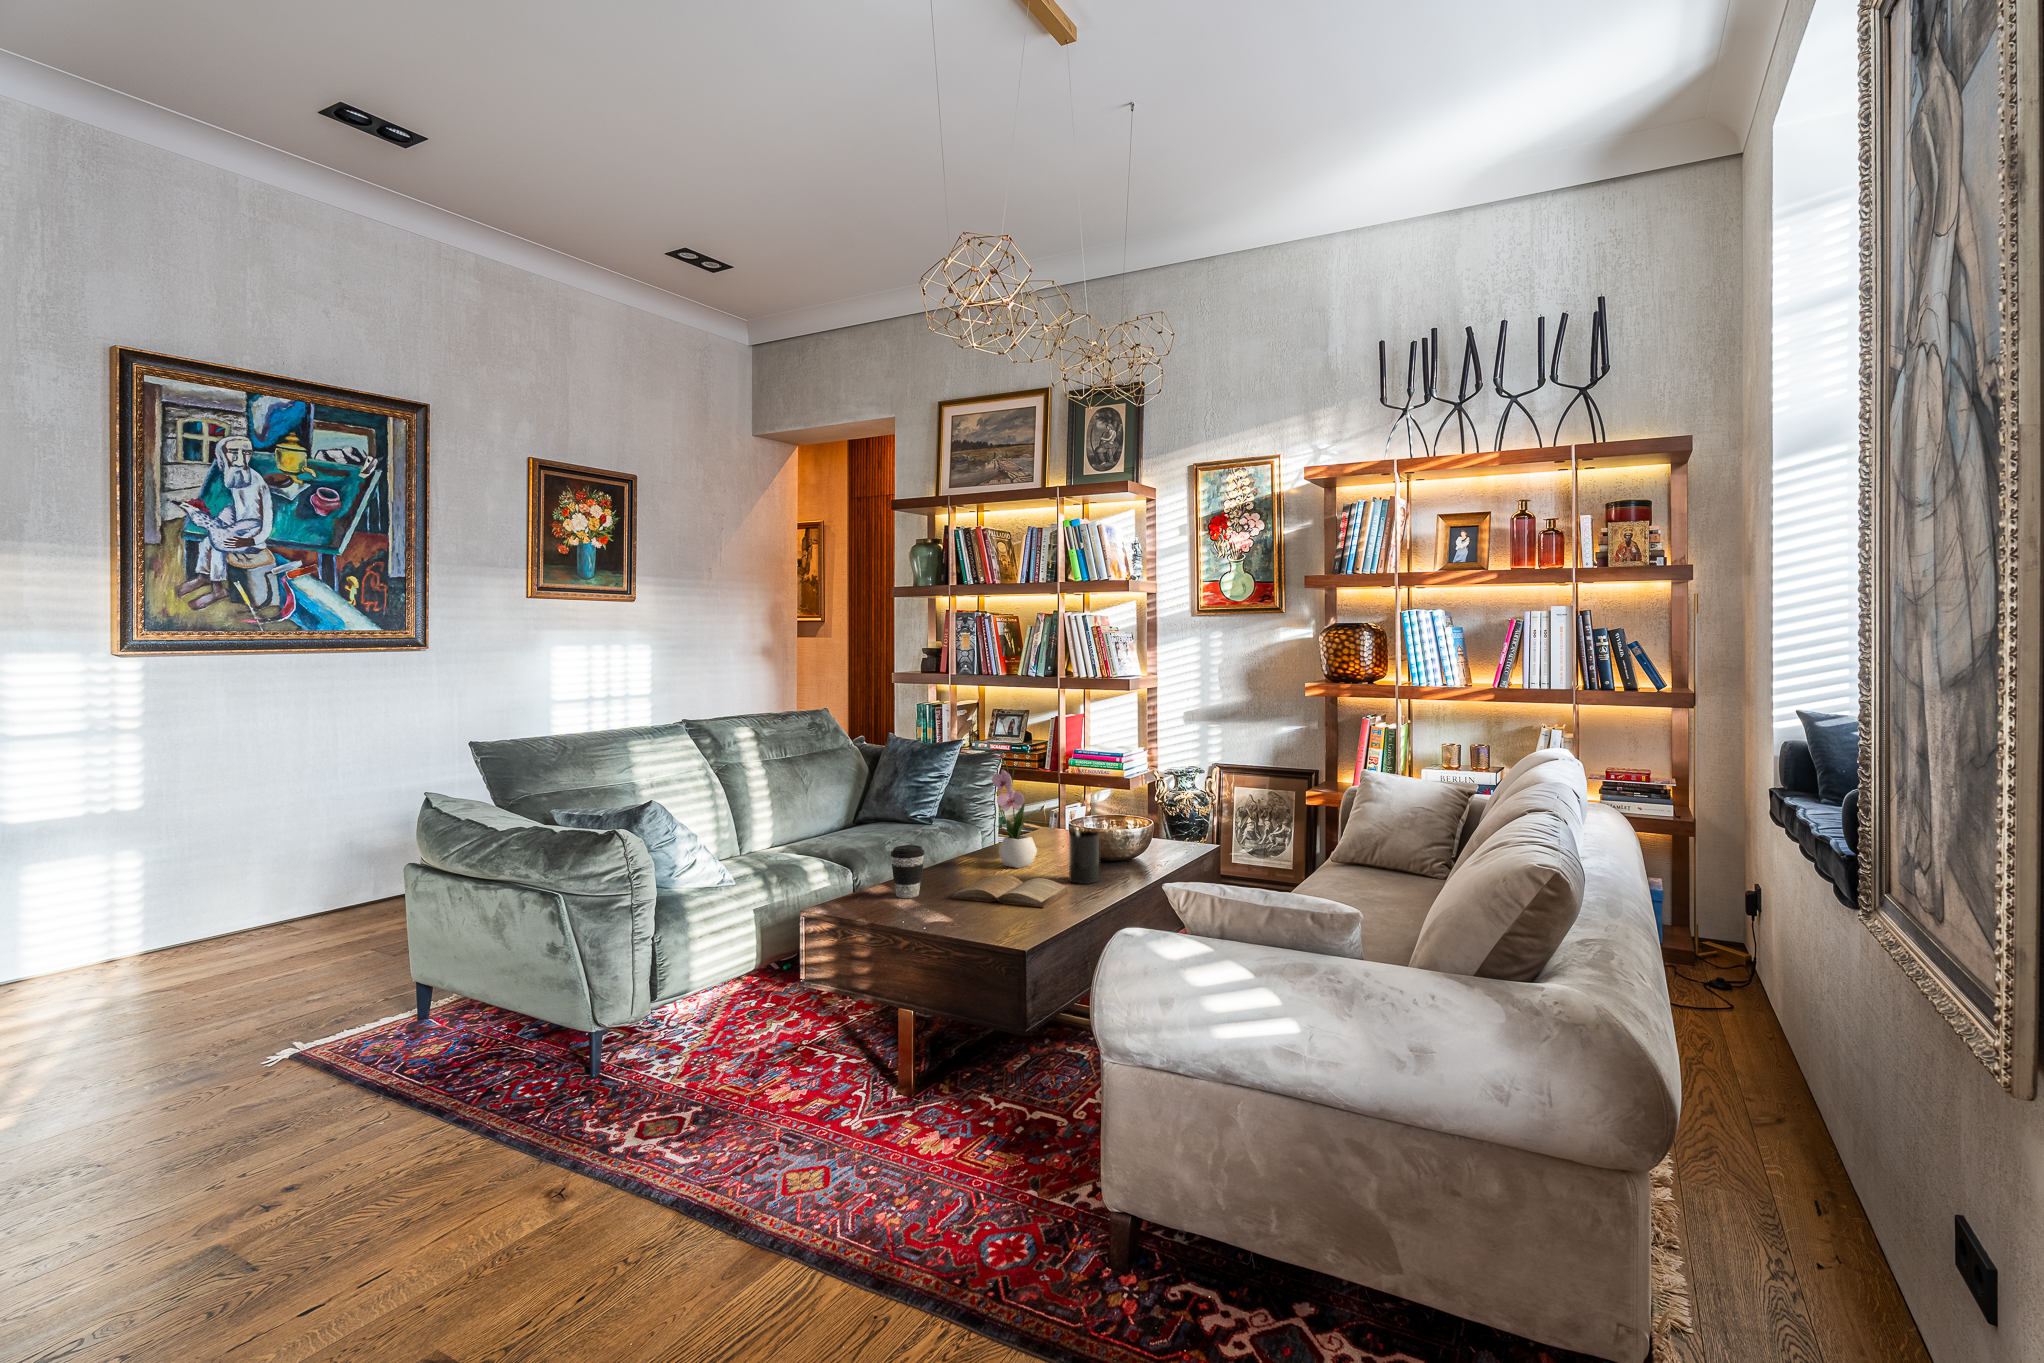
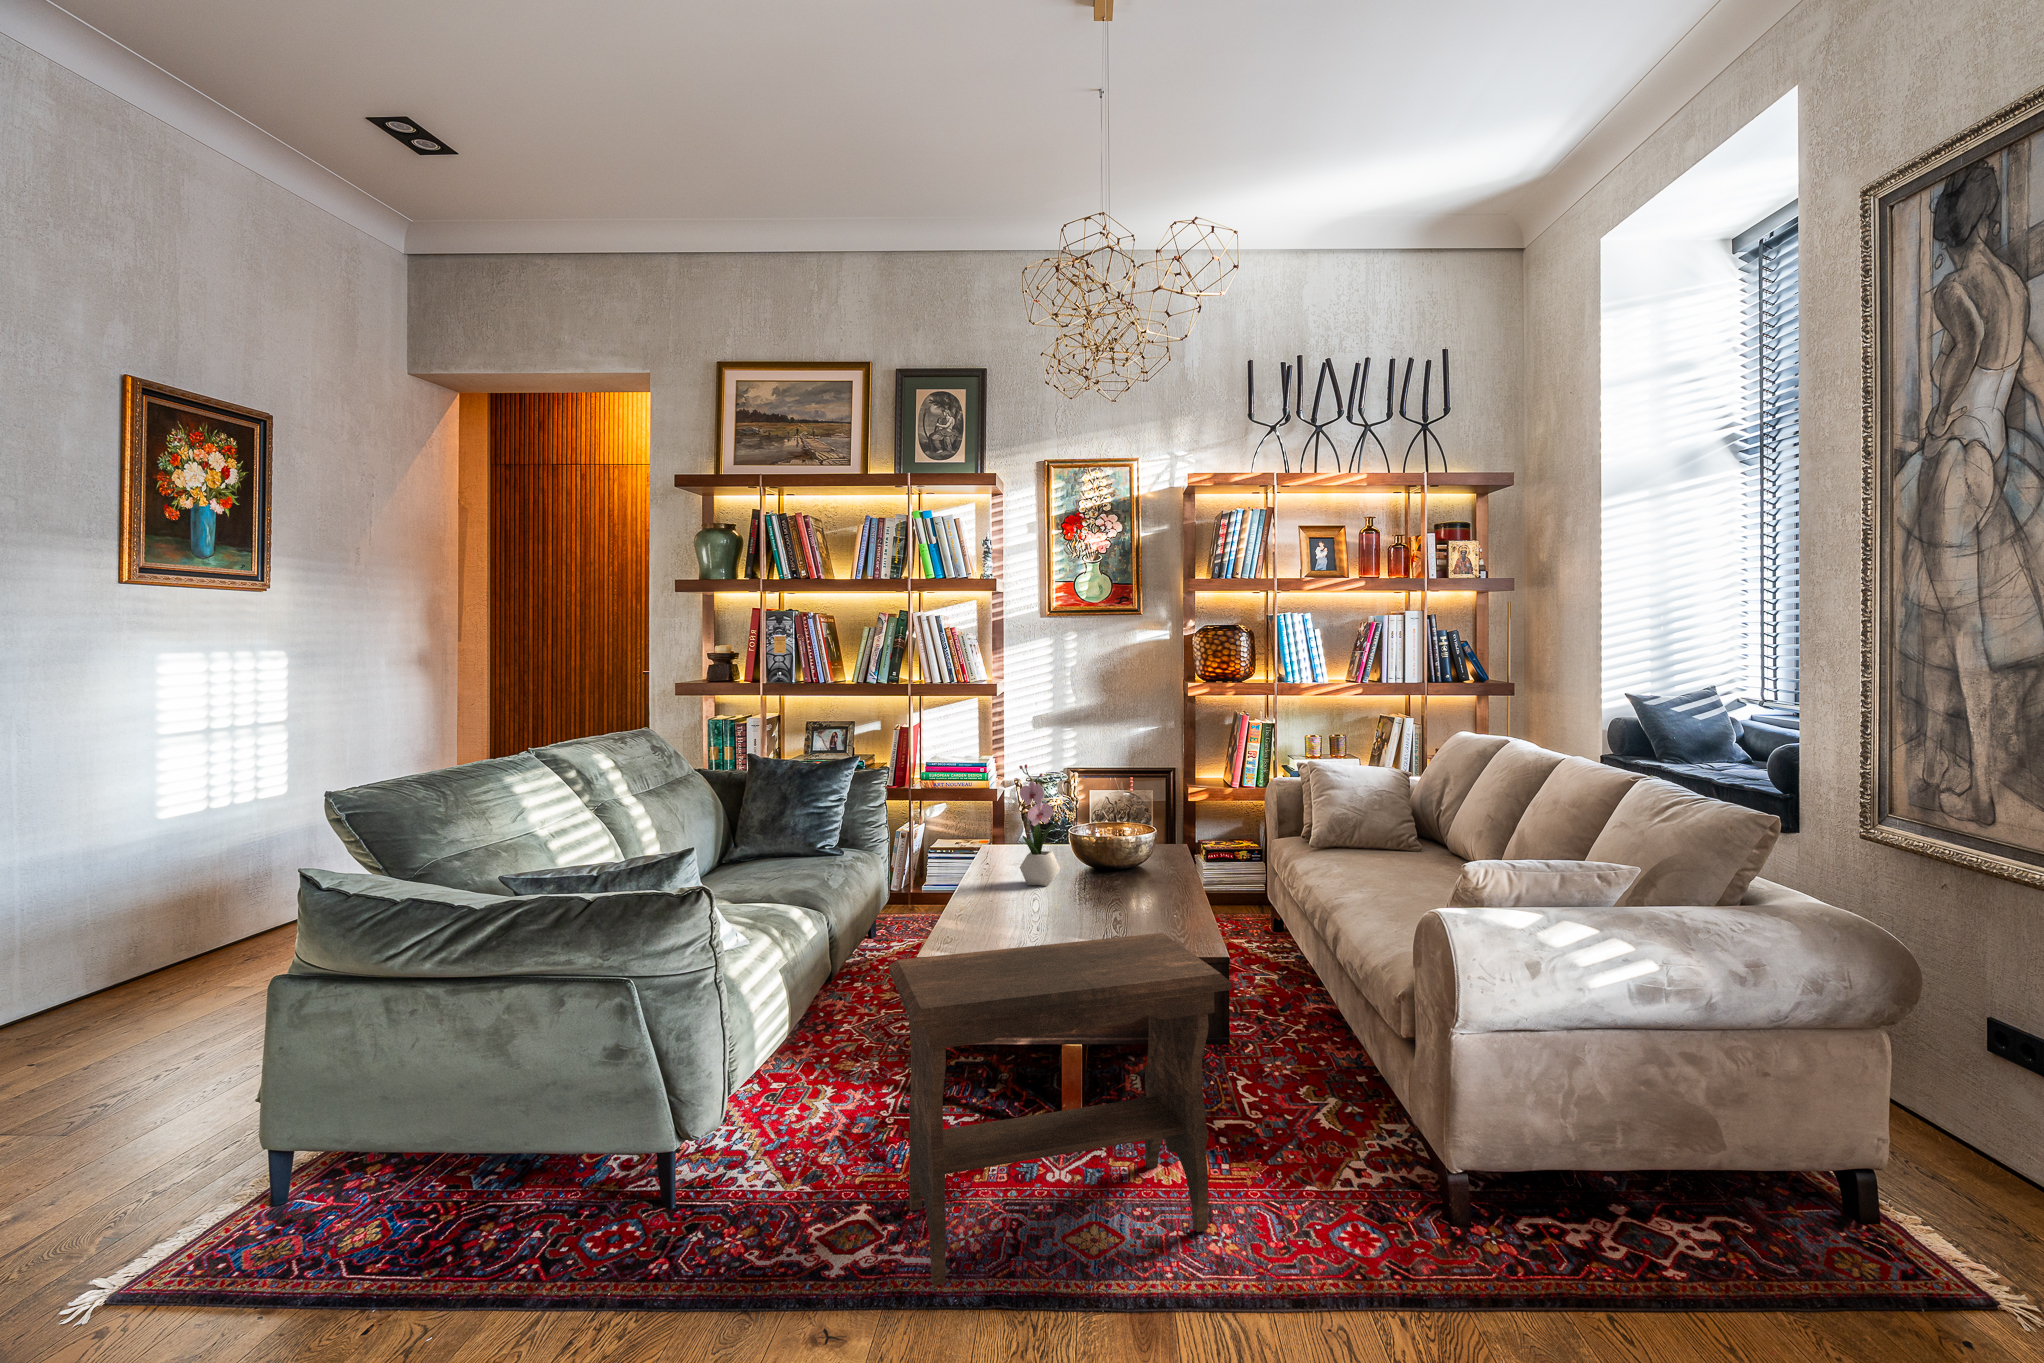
candle: present [1069,831,1099,884] -> none [1115,835,1150,892]
coffee cup: present [891,845,925,898] -> none [980,869,1017,928]
book: present [951,875,1069,908] -> none [1043,890,1157,921]
footstool: none [636,908,960,1198] -> present [889,933,1231,1286]

